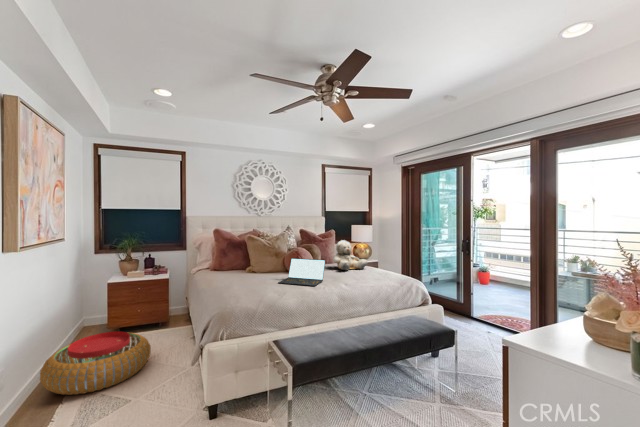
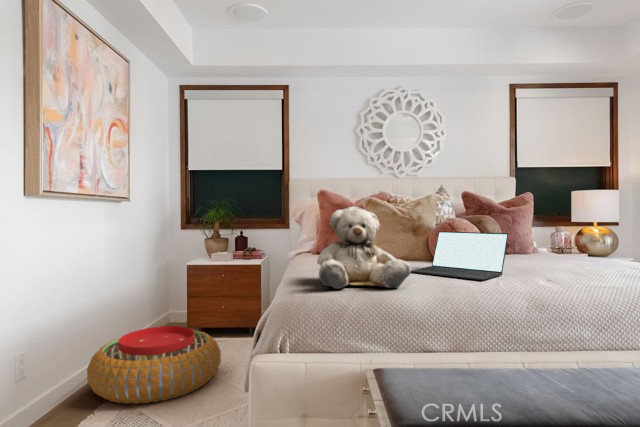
teddy bear: present [333,240,367,271] -> present [317,206,411,289]

